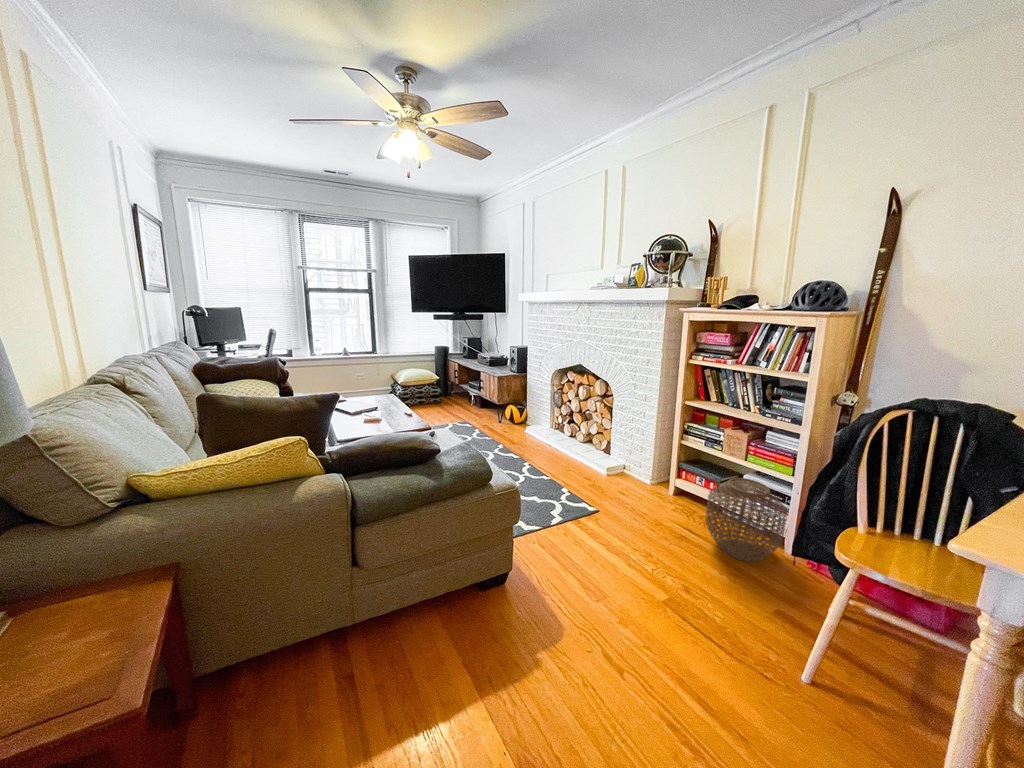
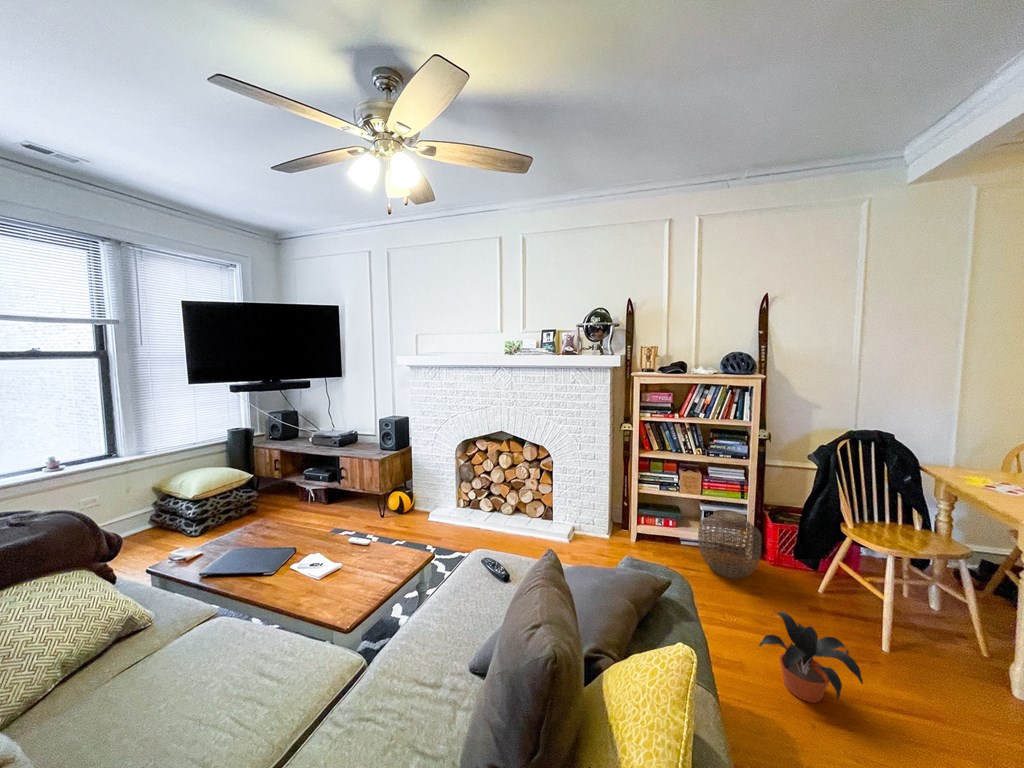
potted plant: none [595,562,692,654] -> present [759,612,863,703]

